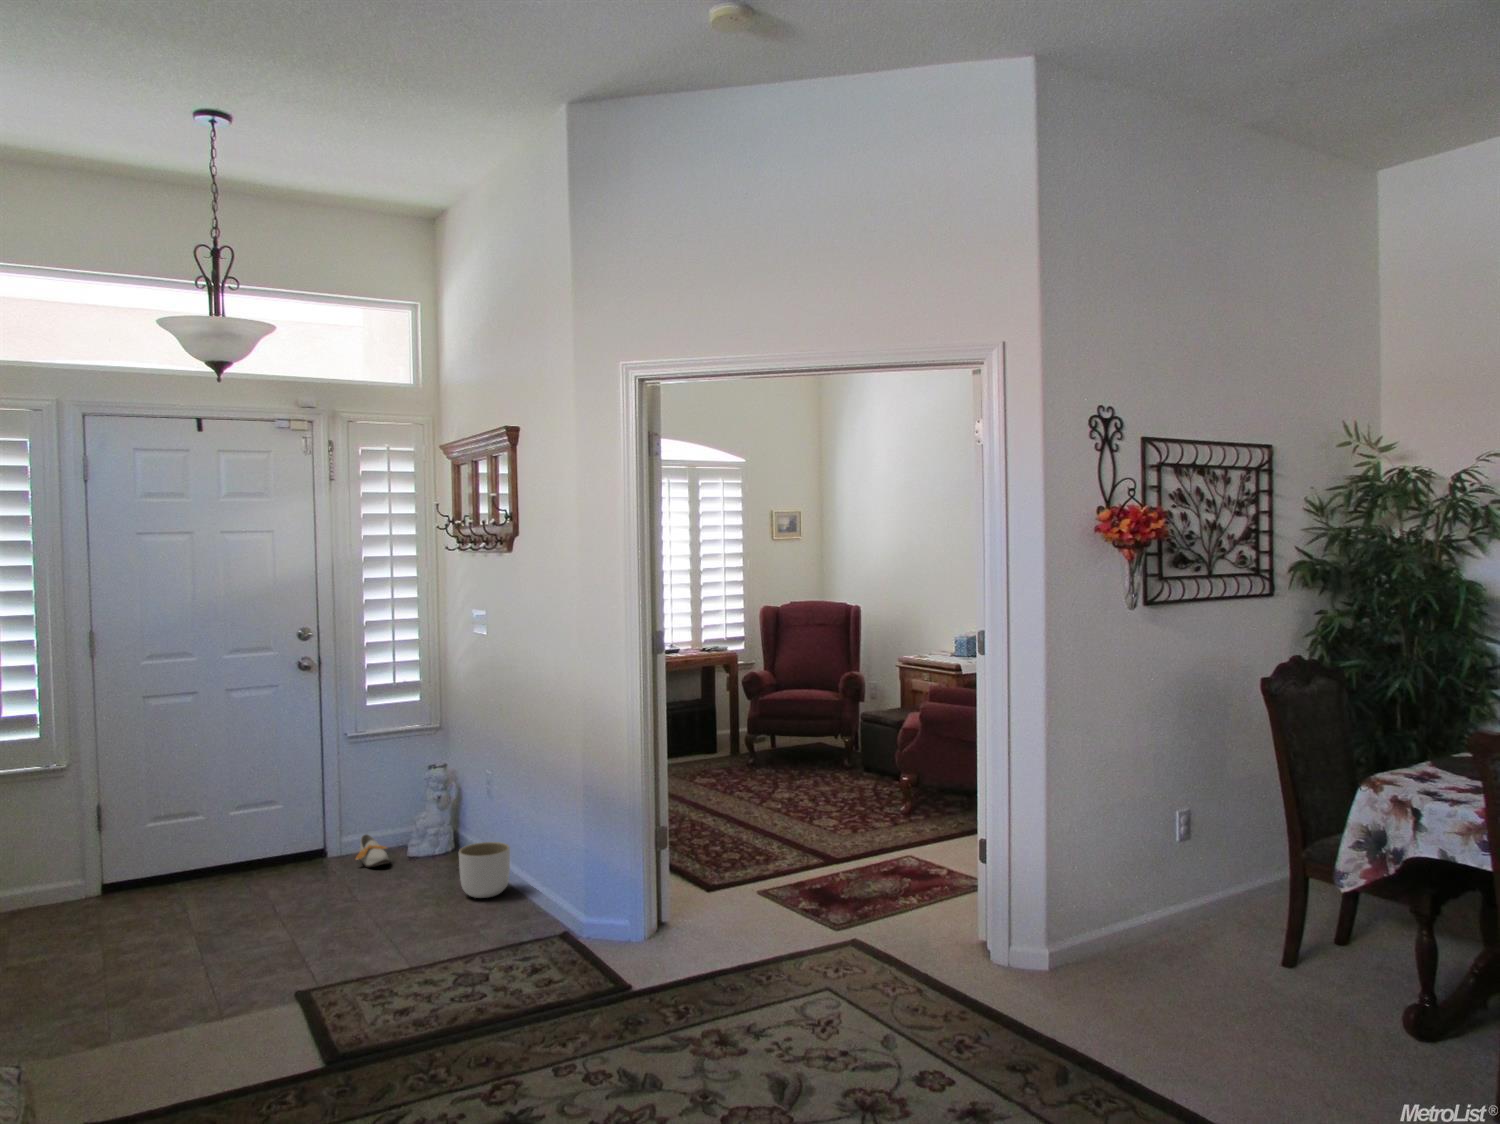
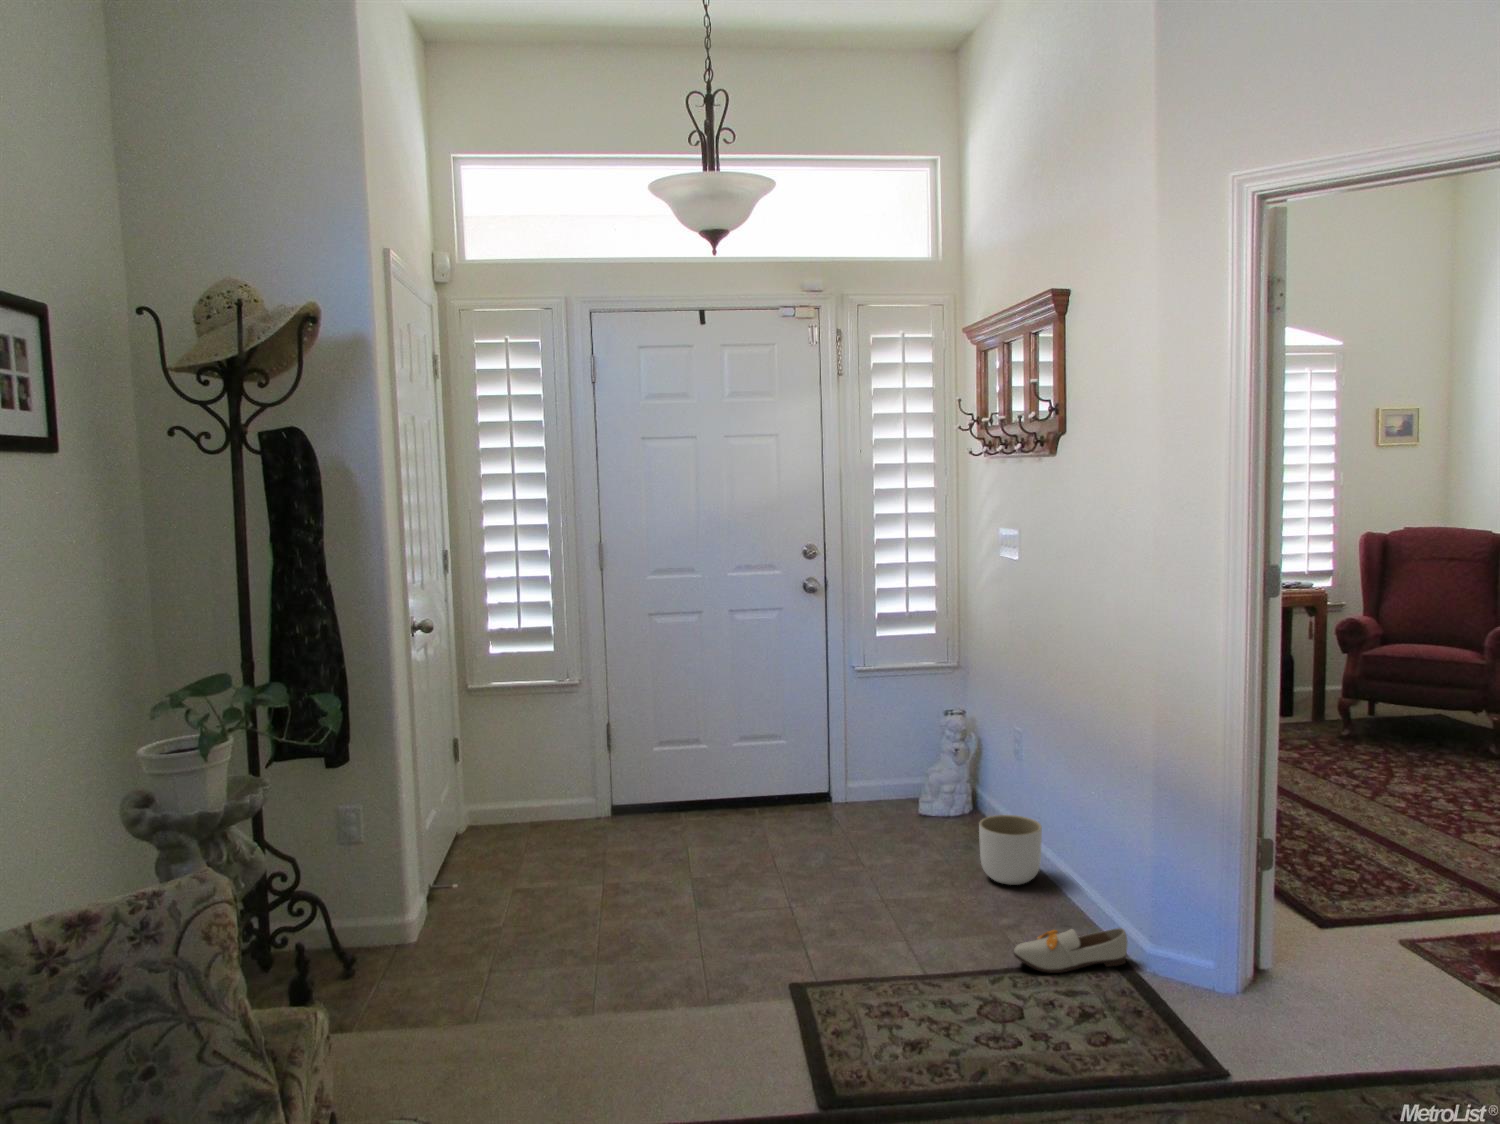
shoe: present [356,834,390,867] -> present [1013,928,1128,973]

